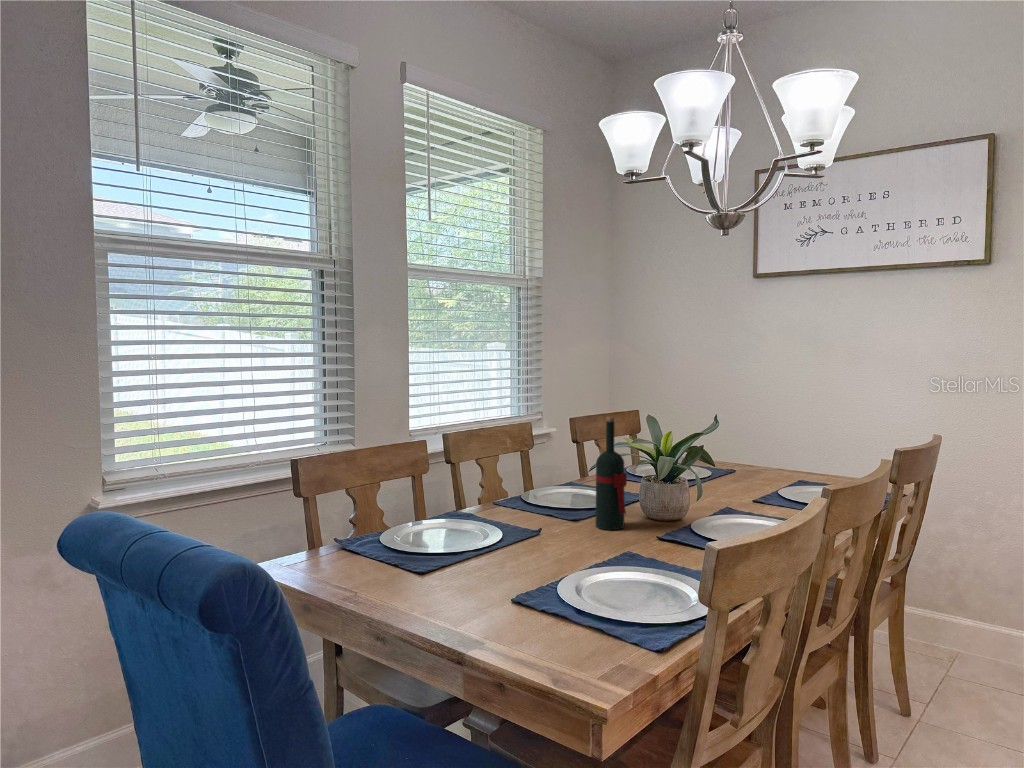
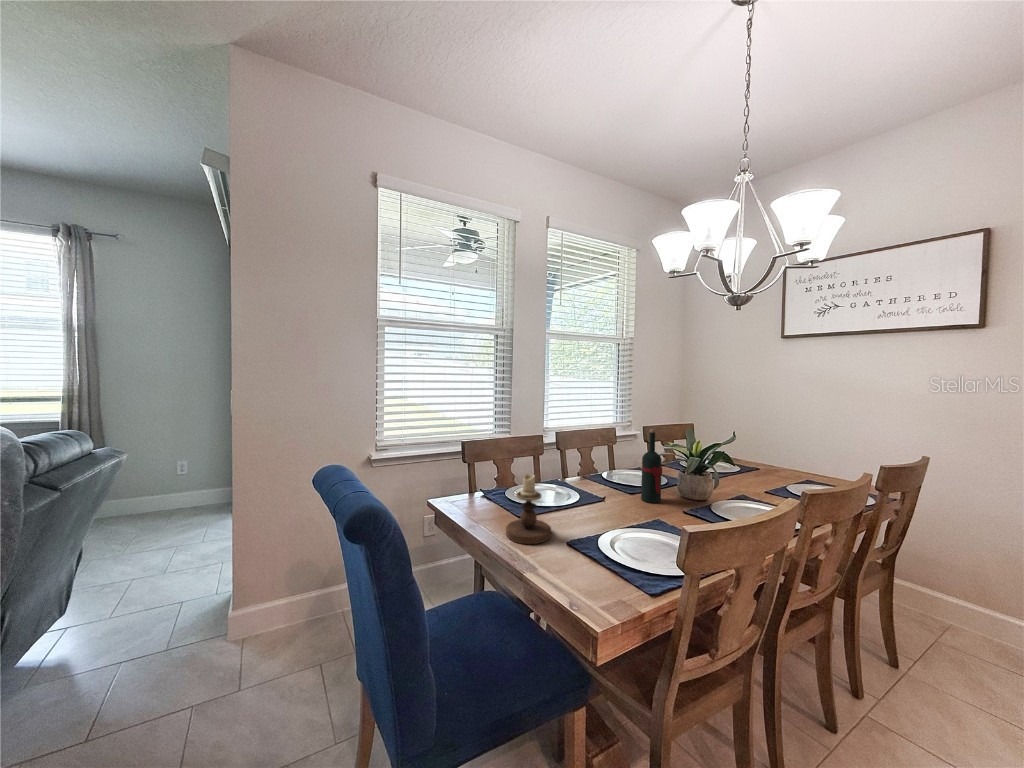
candlestick: none [408,497,484,611] -> present [506,474,551,544]

